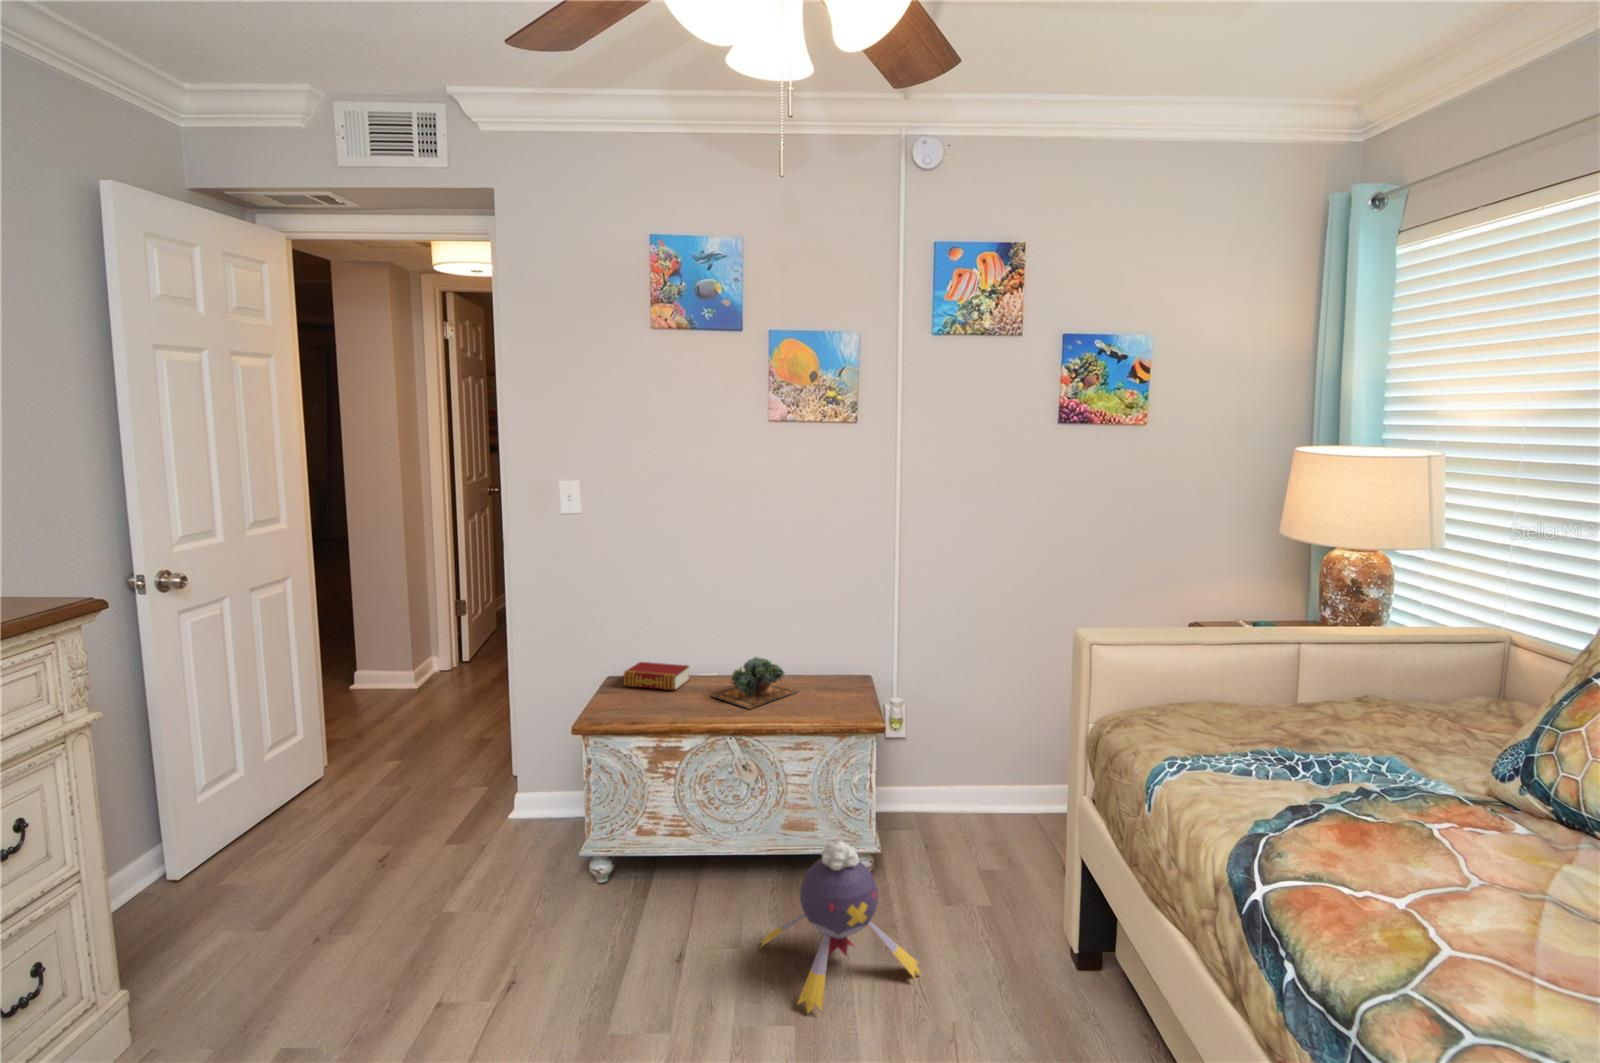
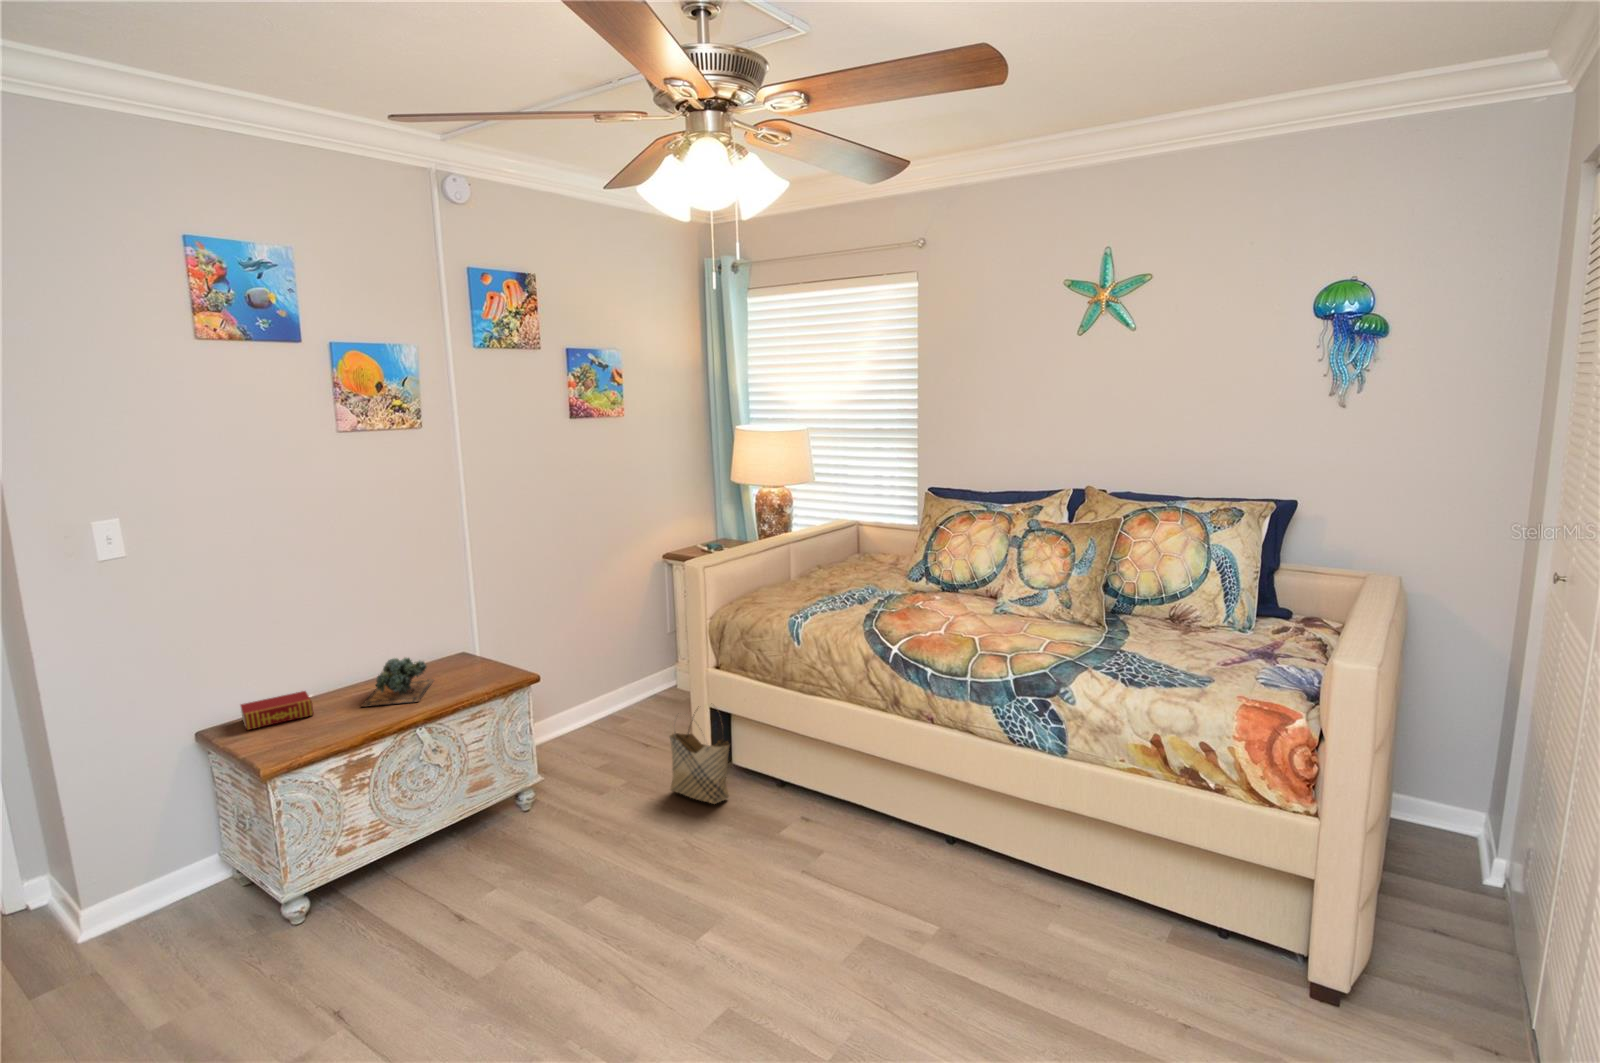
plush toy: present [761,840,920,1013] -> none [507,763,634,886]
woven basket: none [1020,842,1099,1003] -> present [669,706,730,804]

